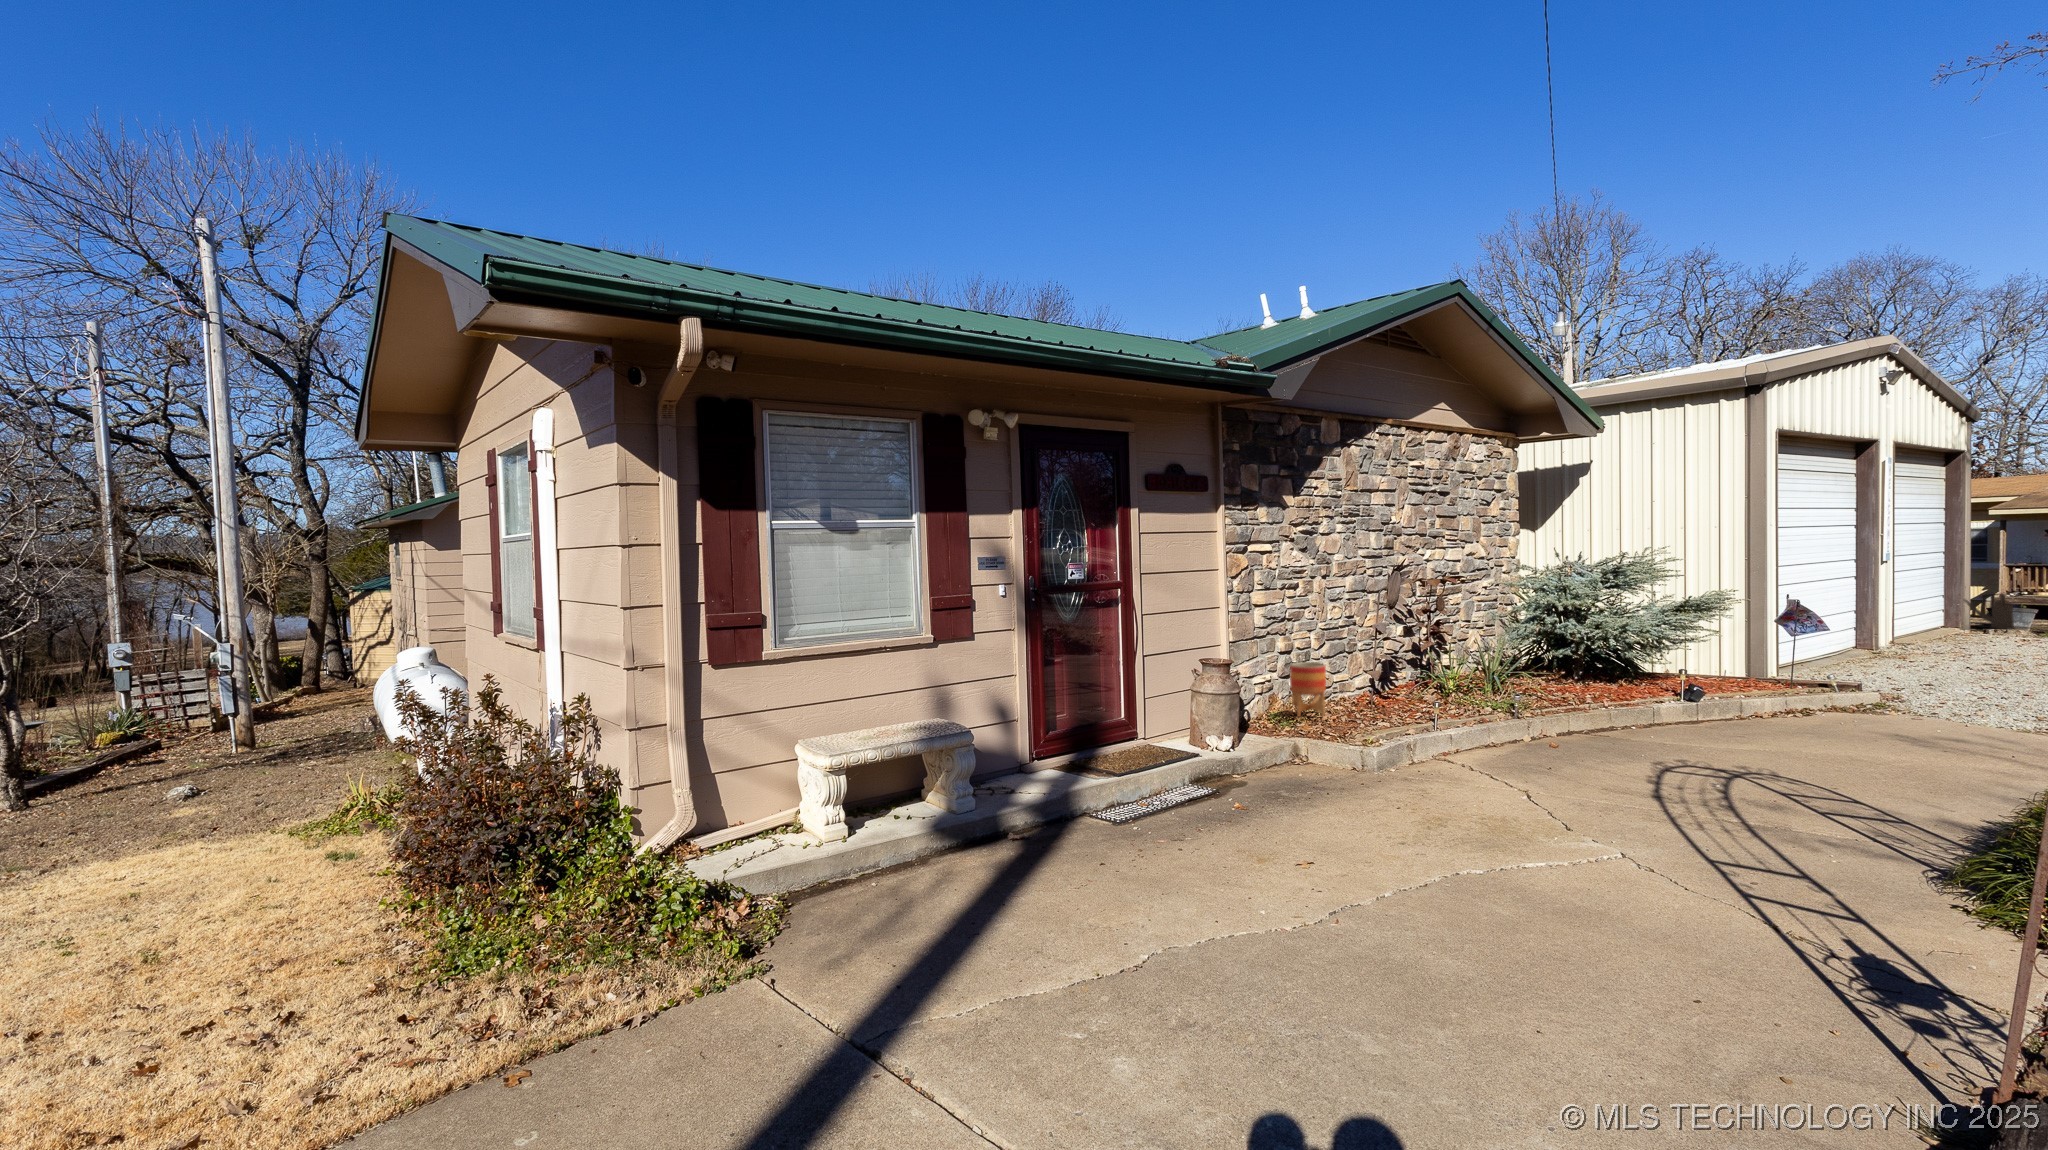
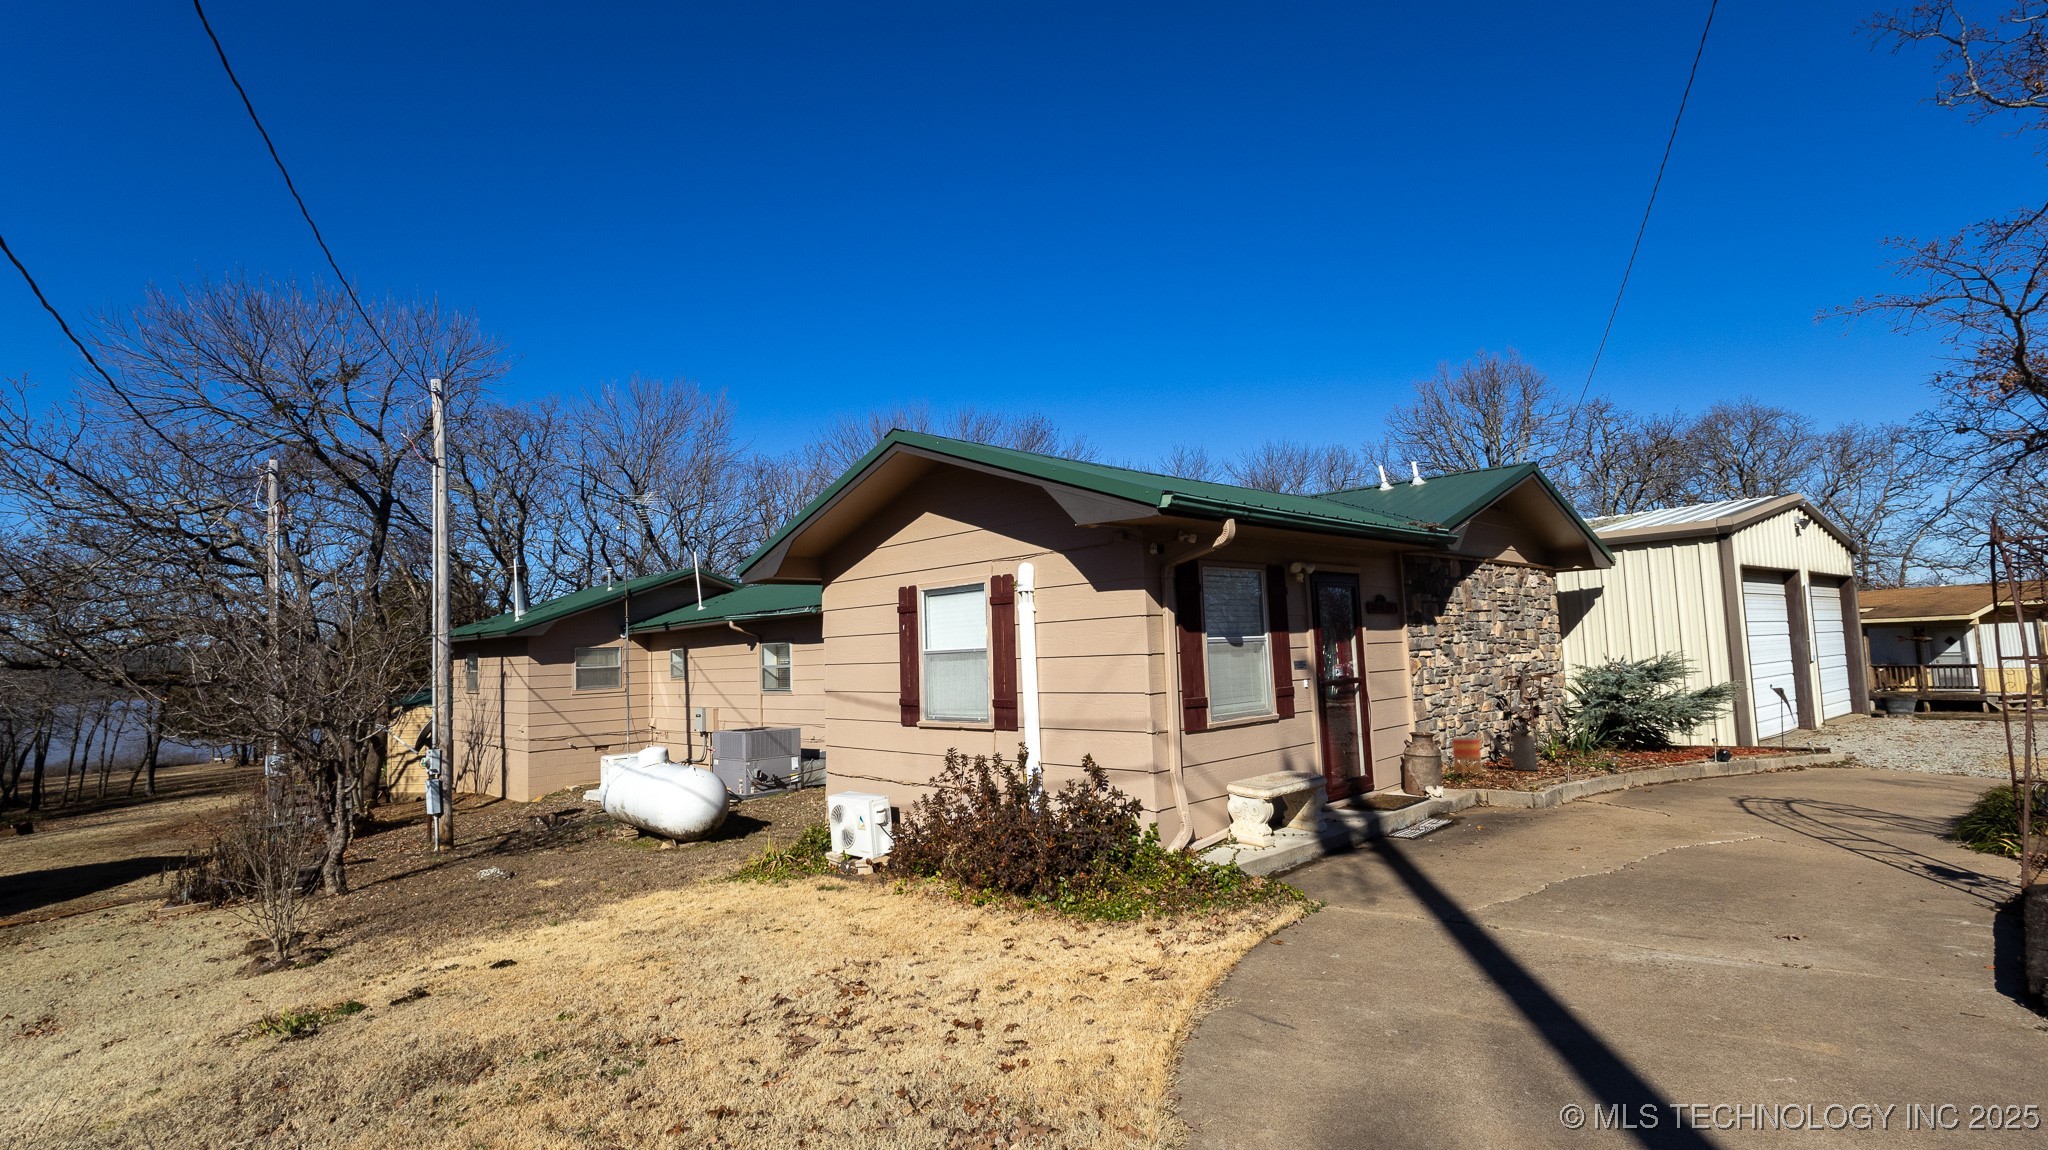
watering can: present [1964,594,2014,629] -> present [1485,723,1539,770]

